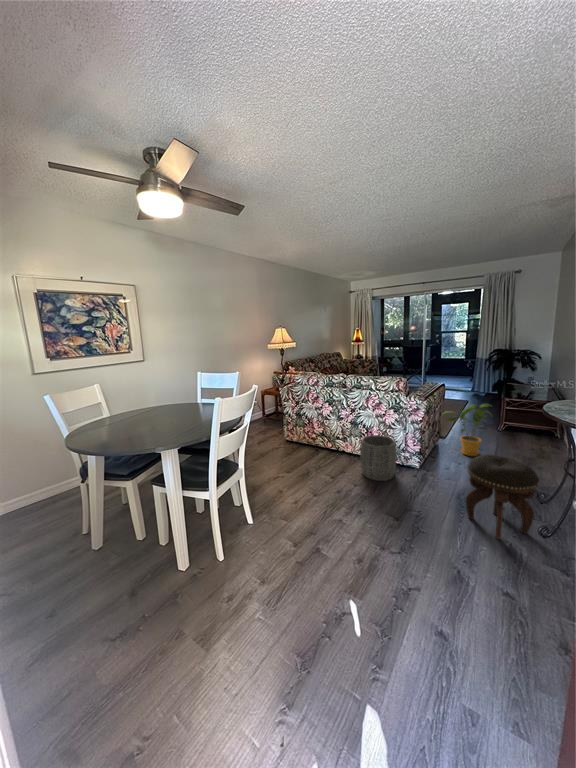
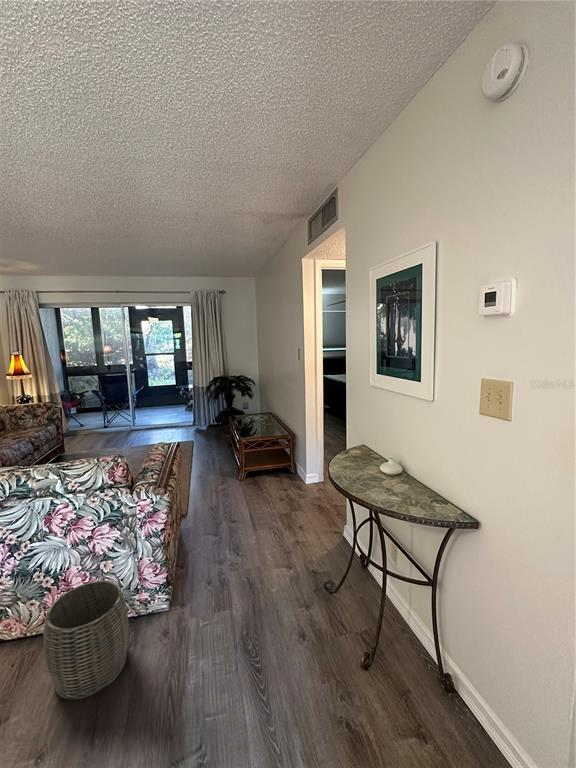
house plant: present [445,404,491,456] -> none [182,465,247,541]
footstool: present [466,454,539,540] -> none [258,563,347,714]

